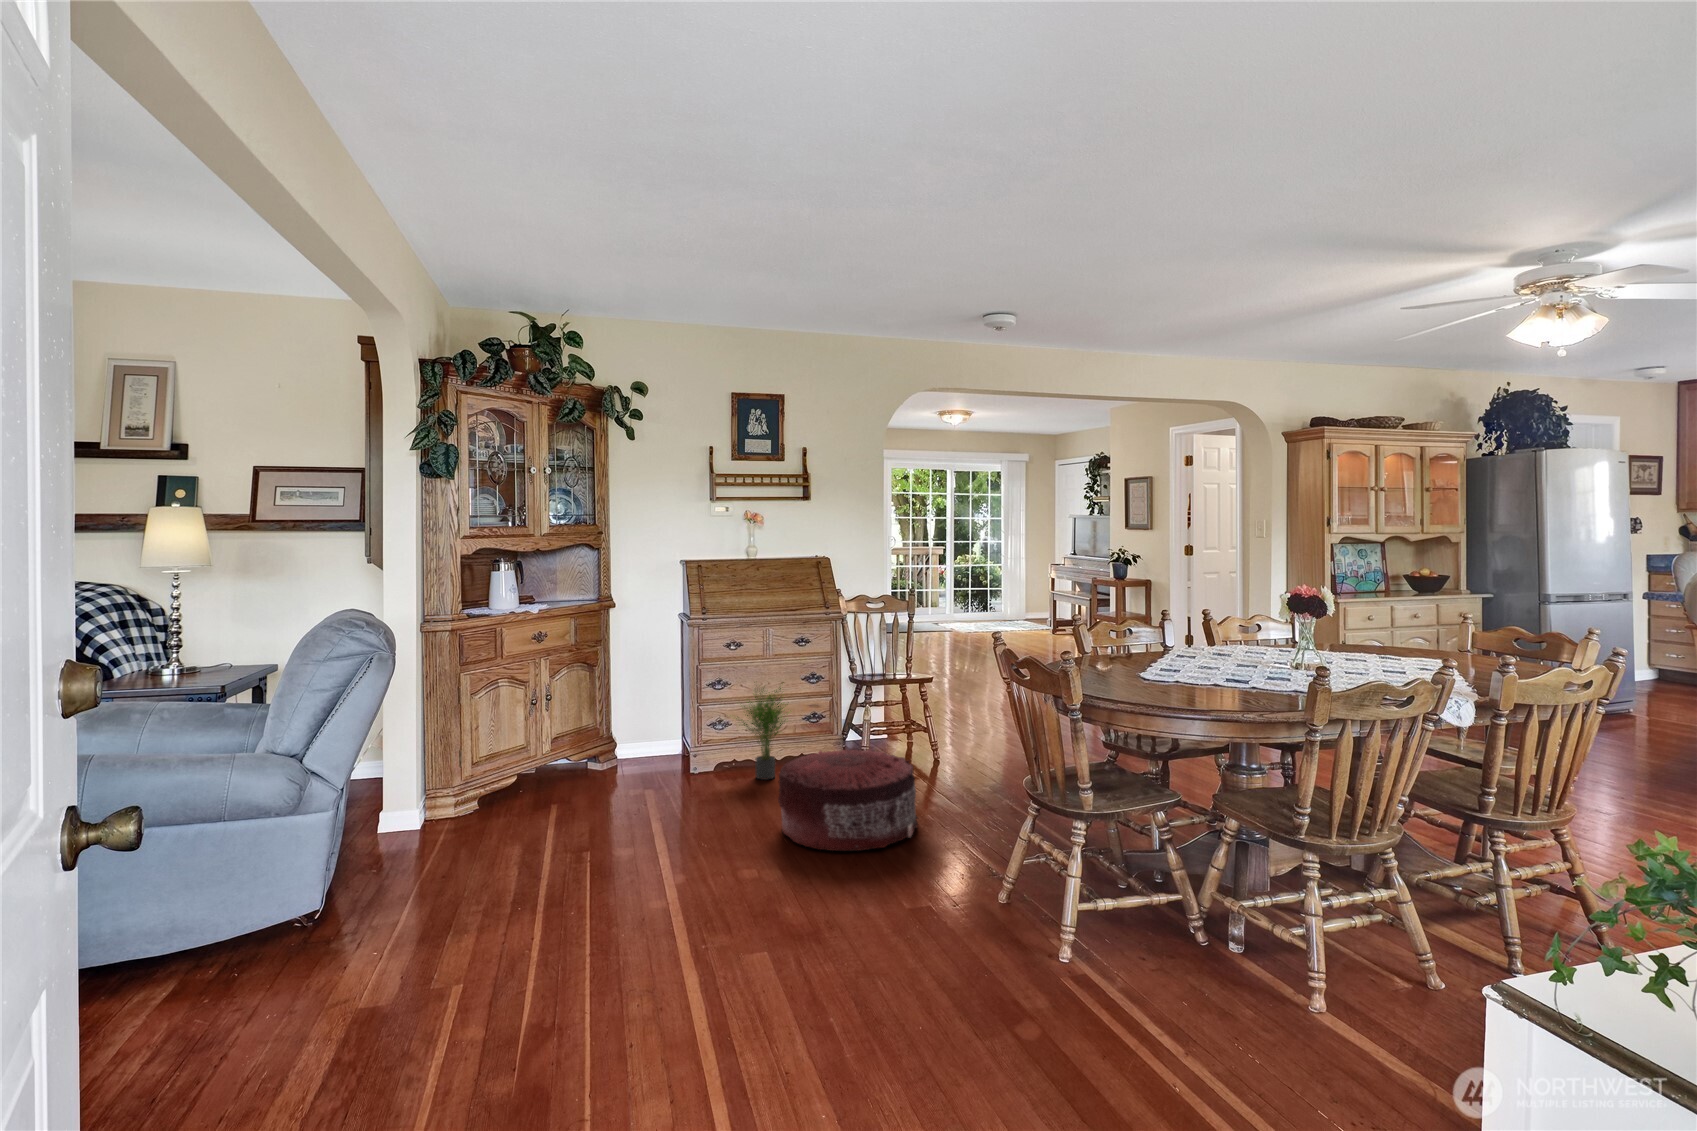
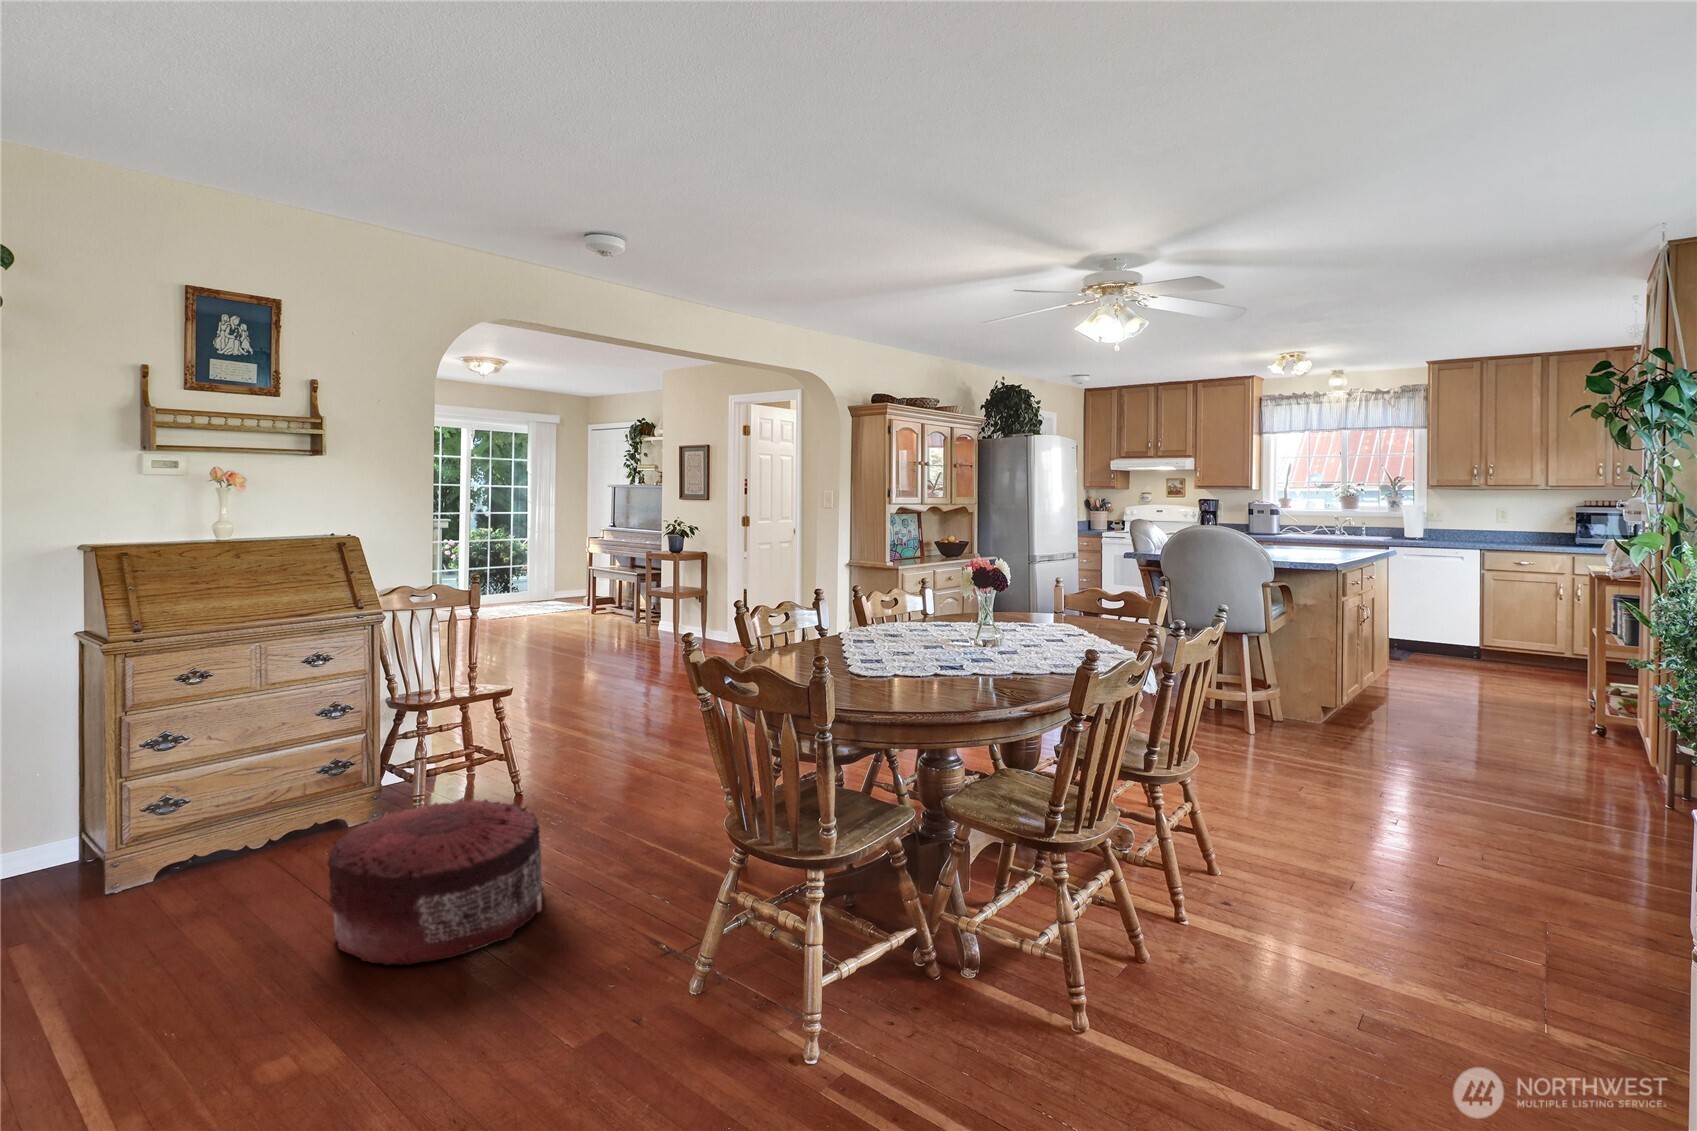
potted plant: present [736,688,786,780] -> none [198,712,324,864]

